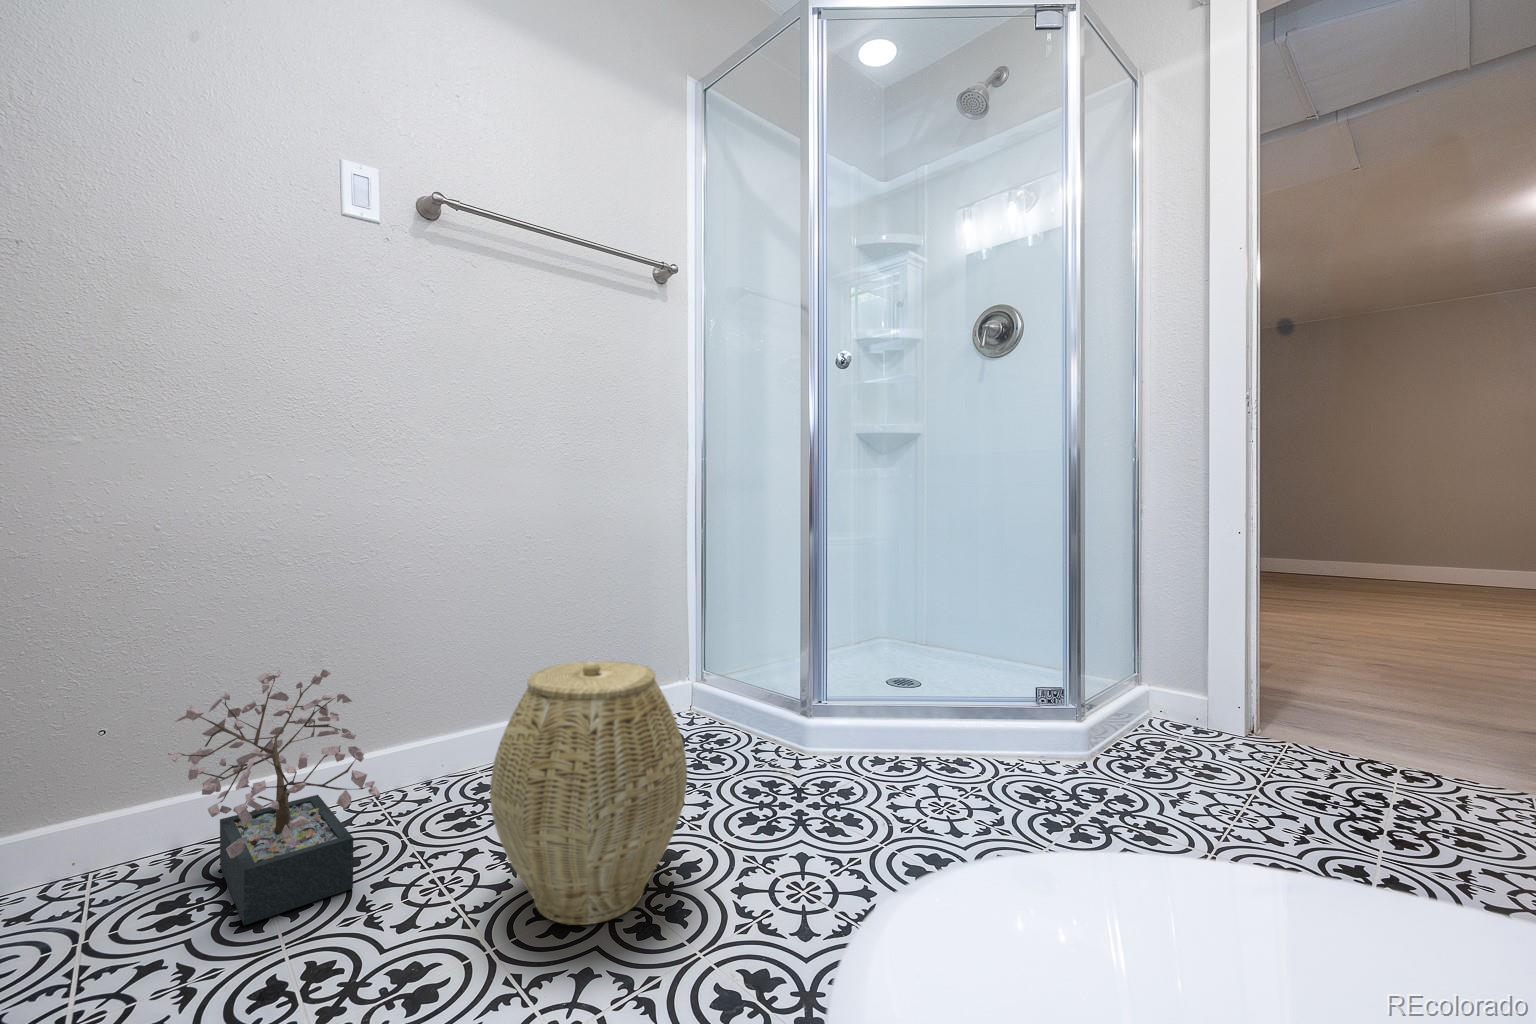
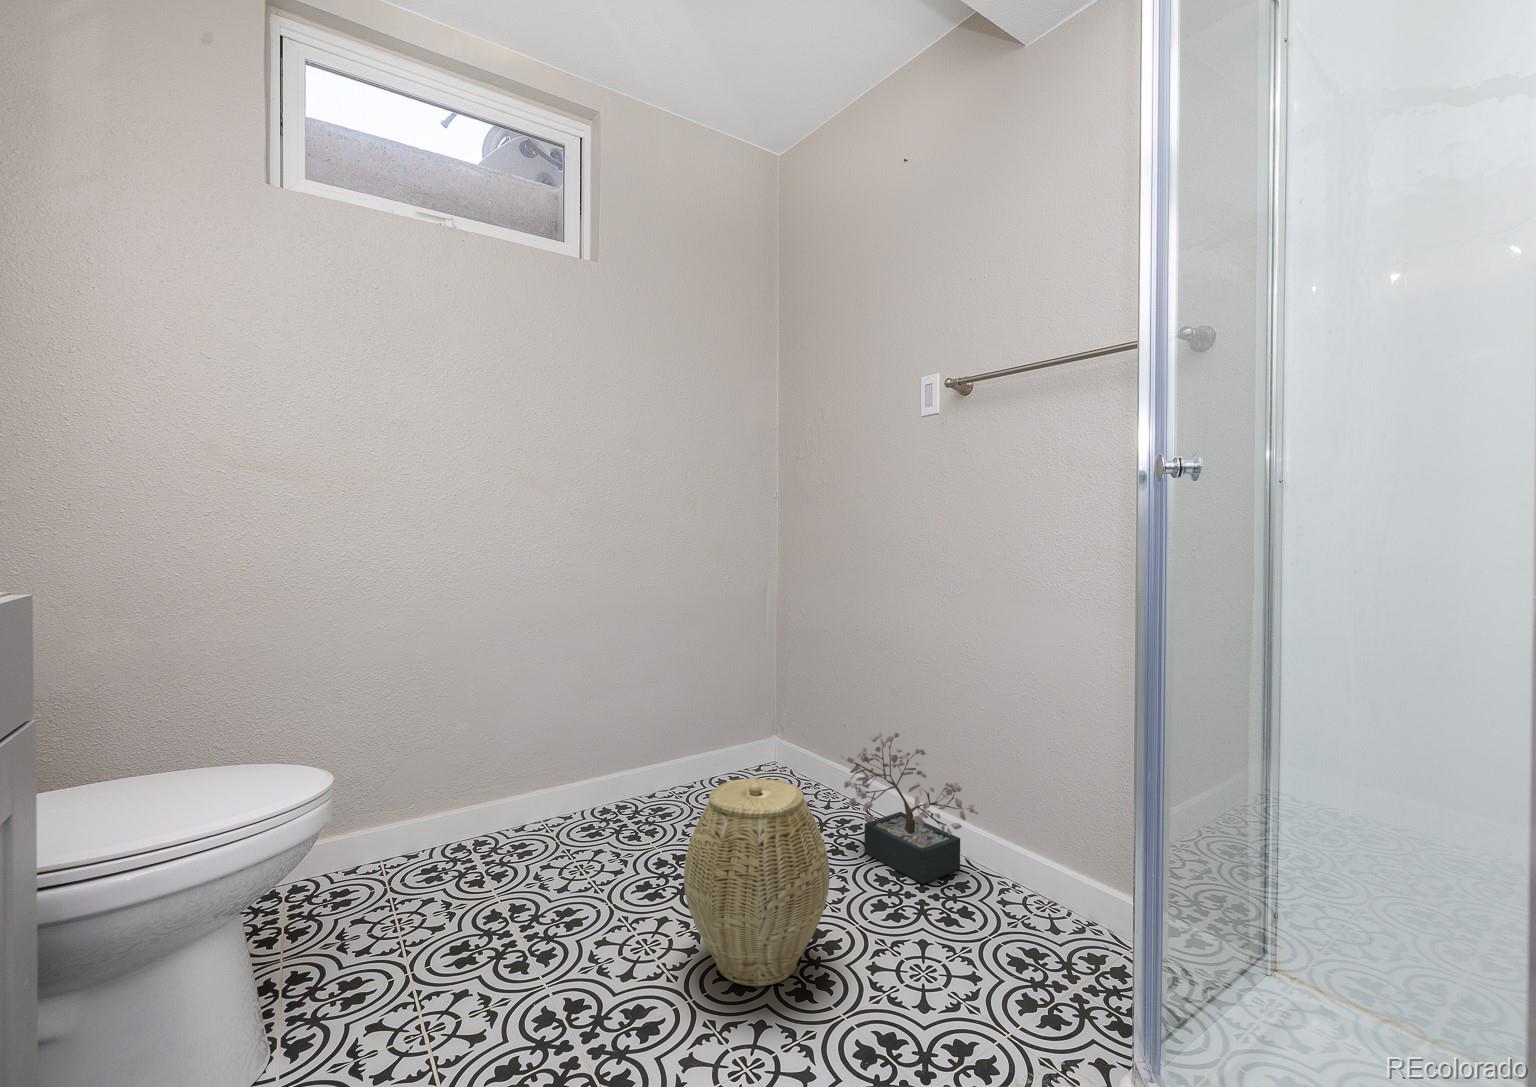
decorative plant: present [168,669,380,925] -> present [839,733,978,884]

